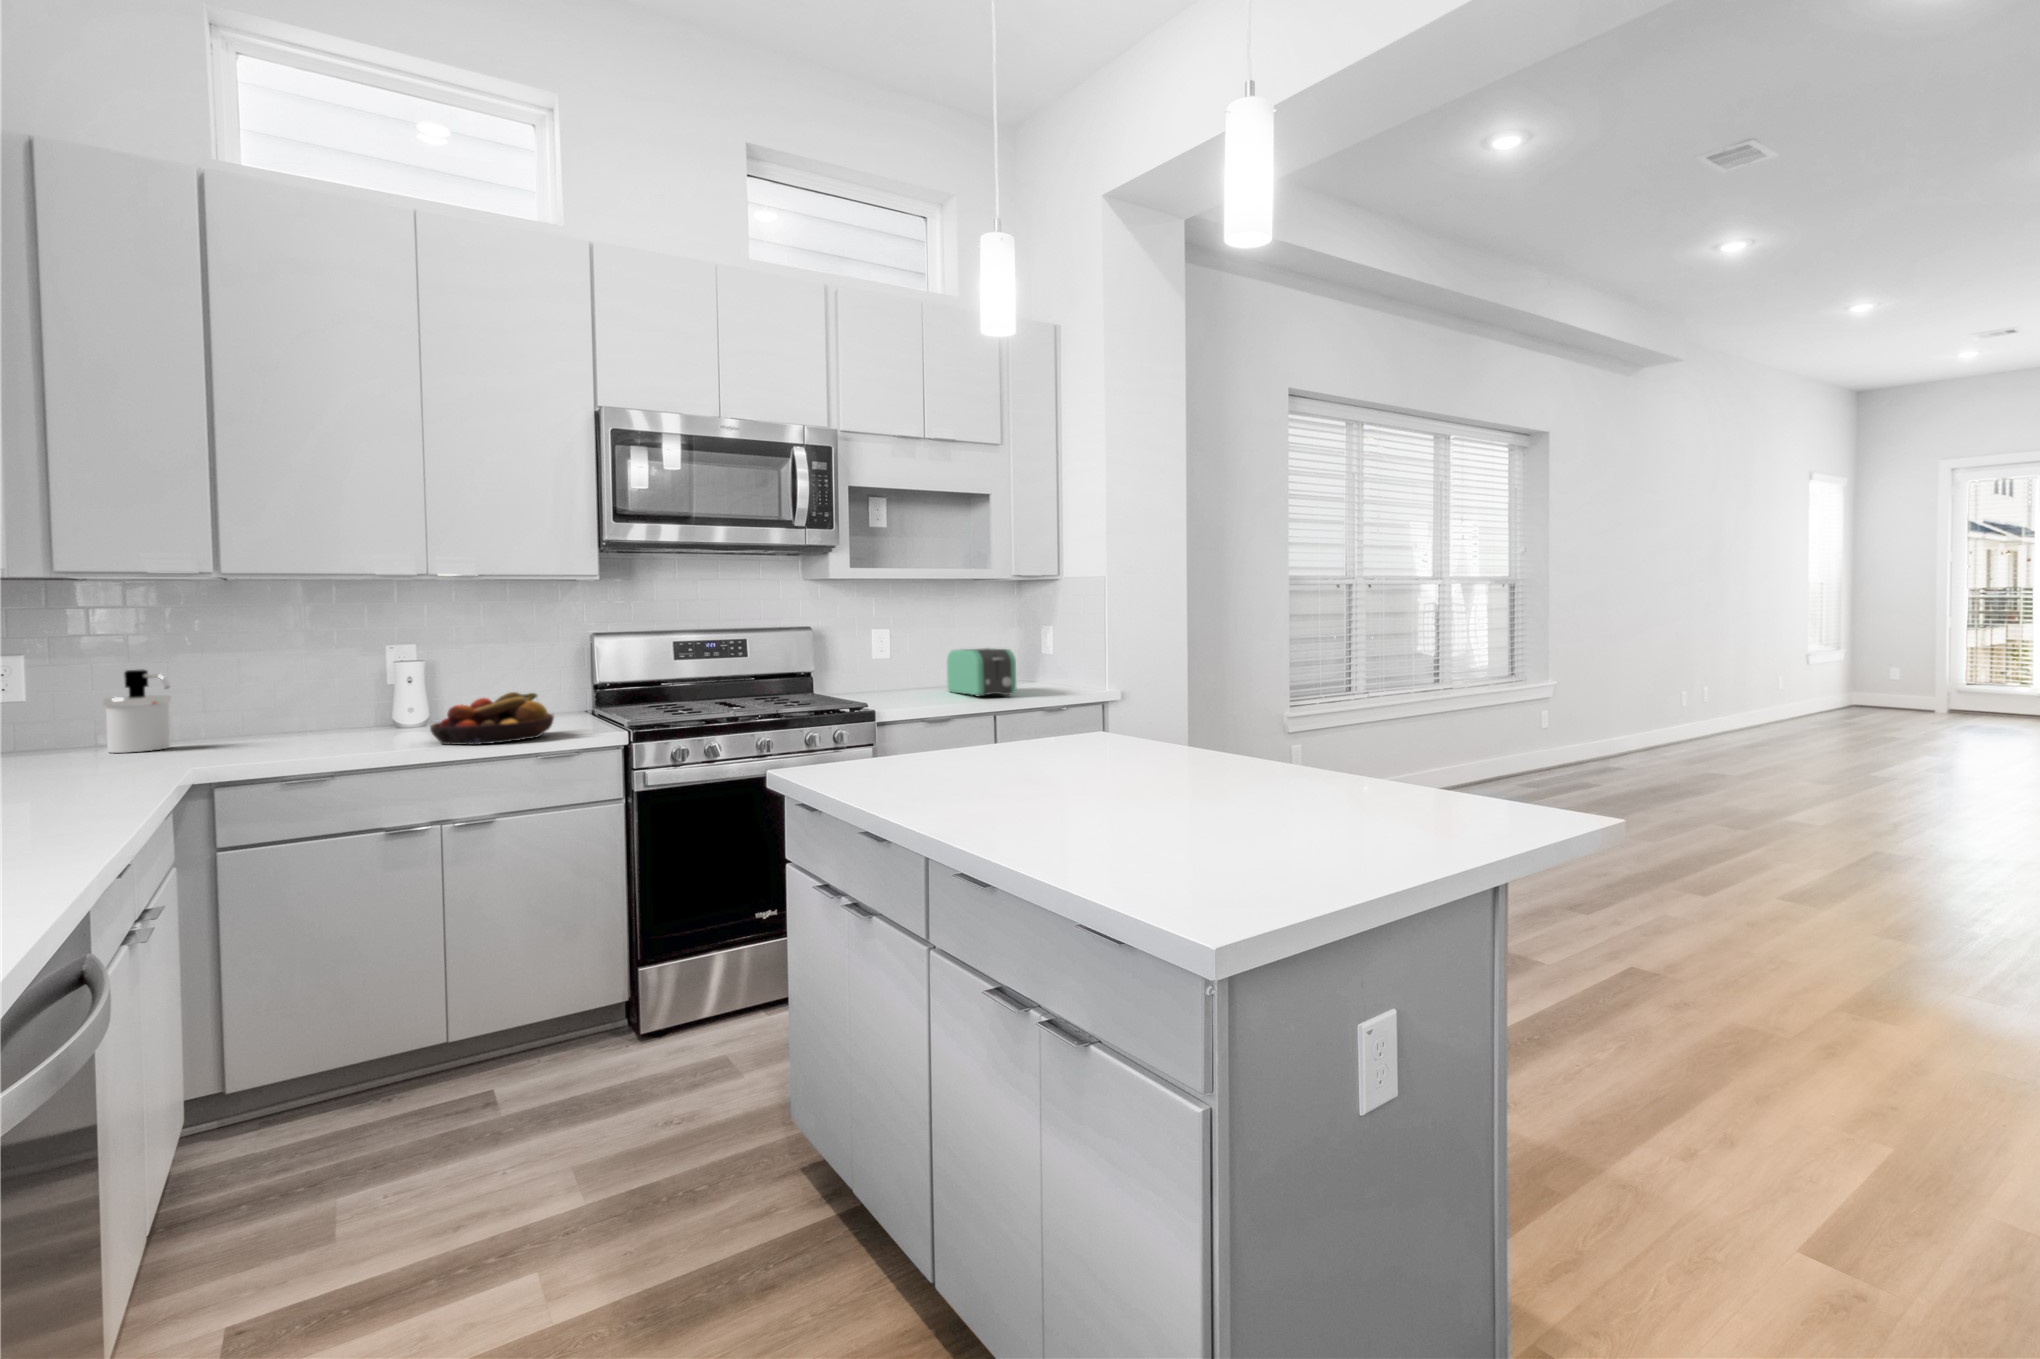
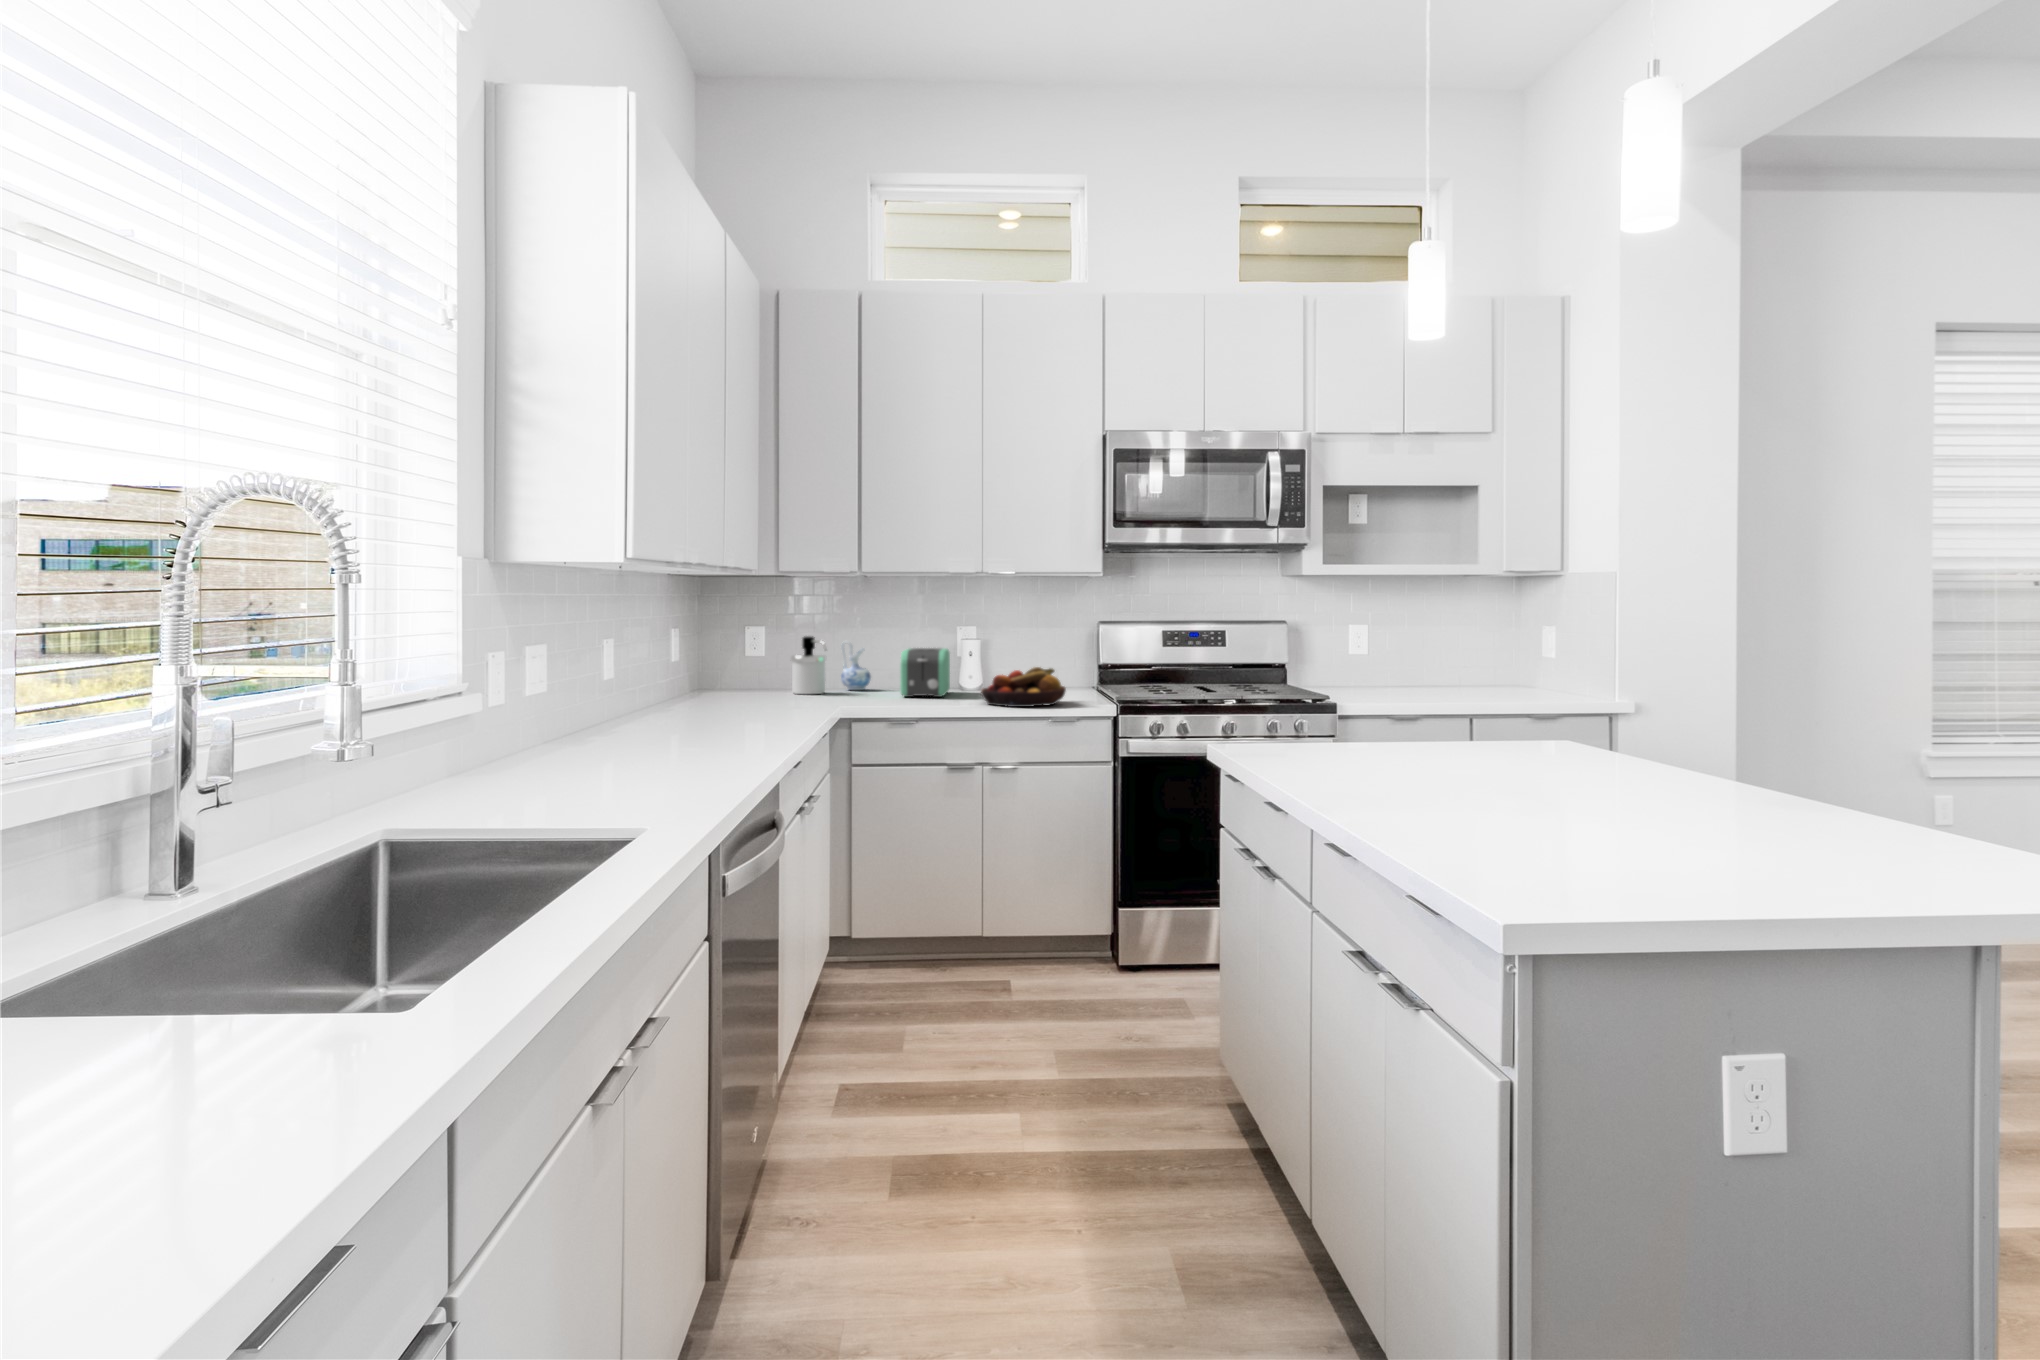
toaster: present [947,648,1016,696] -> present [900,648,950,697]
ceramic pitcher: none [199,674,252,741] -> present [841,641,871,690]

